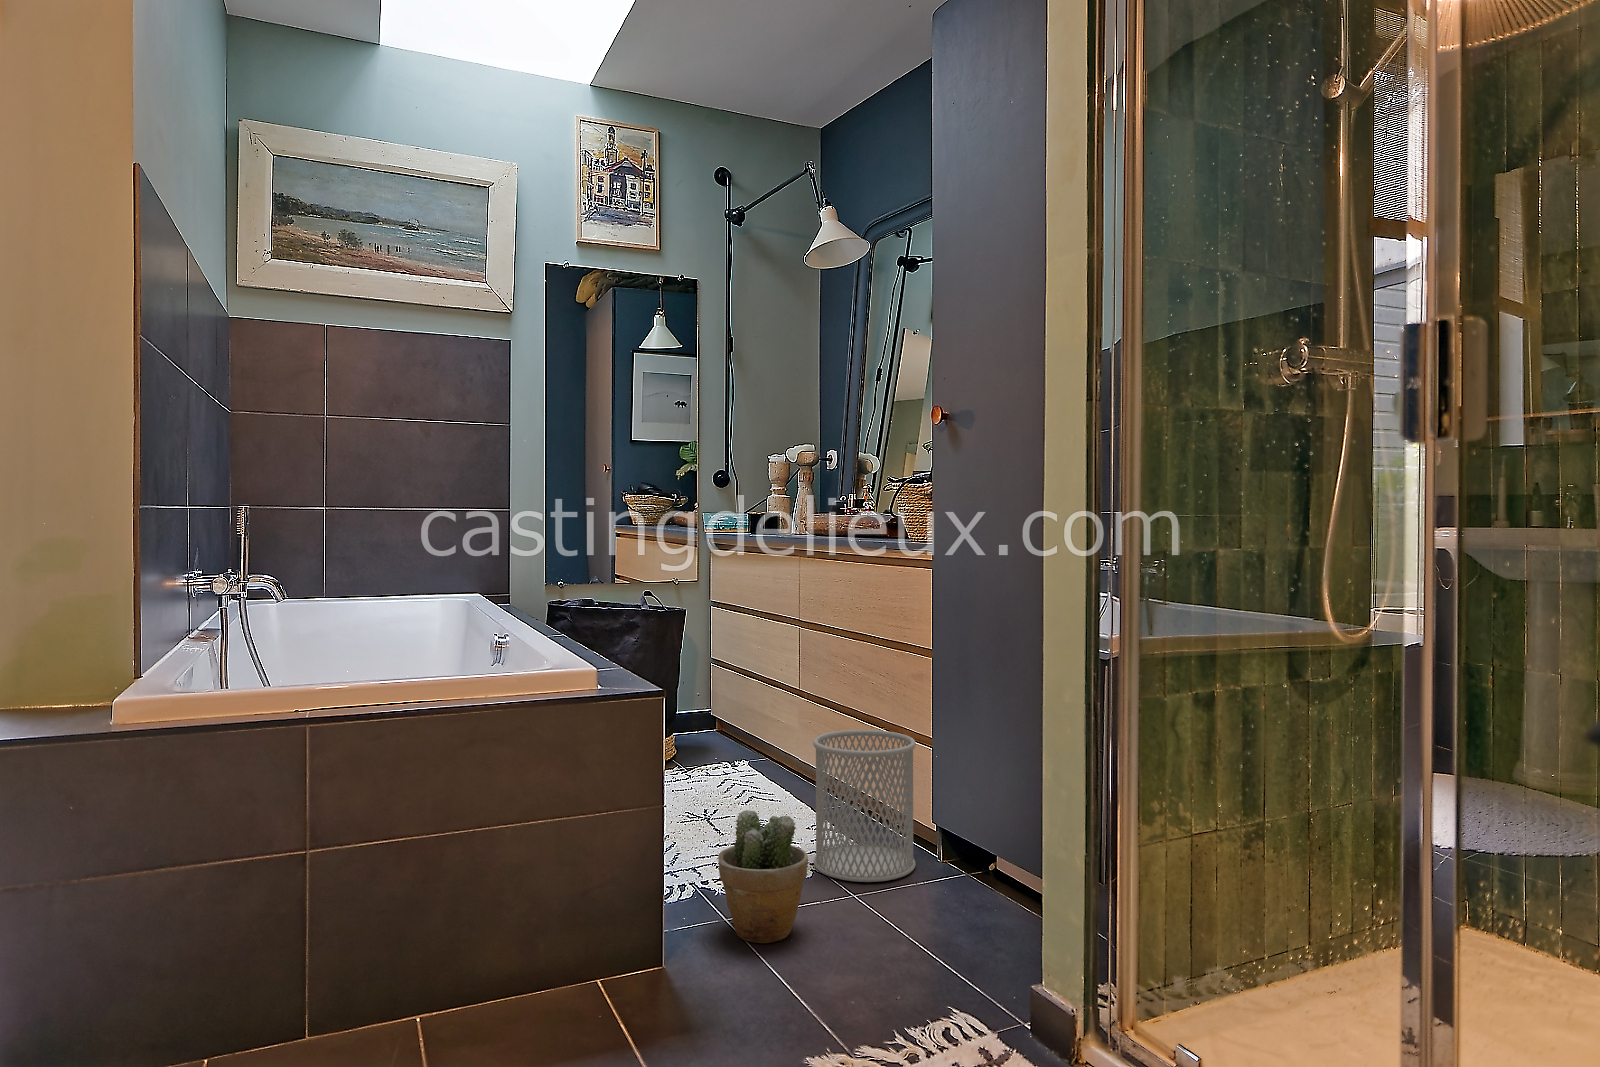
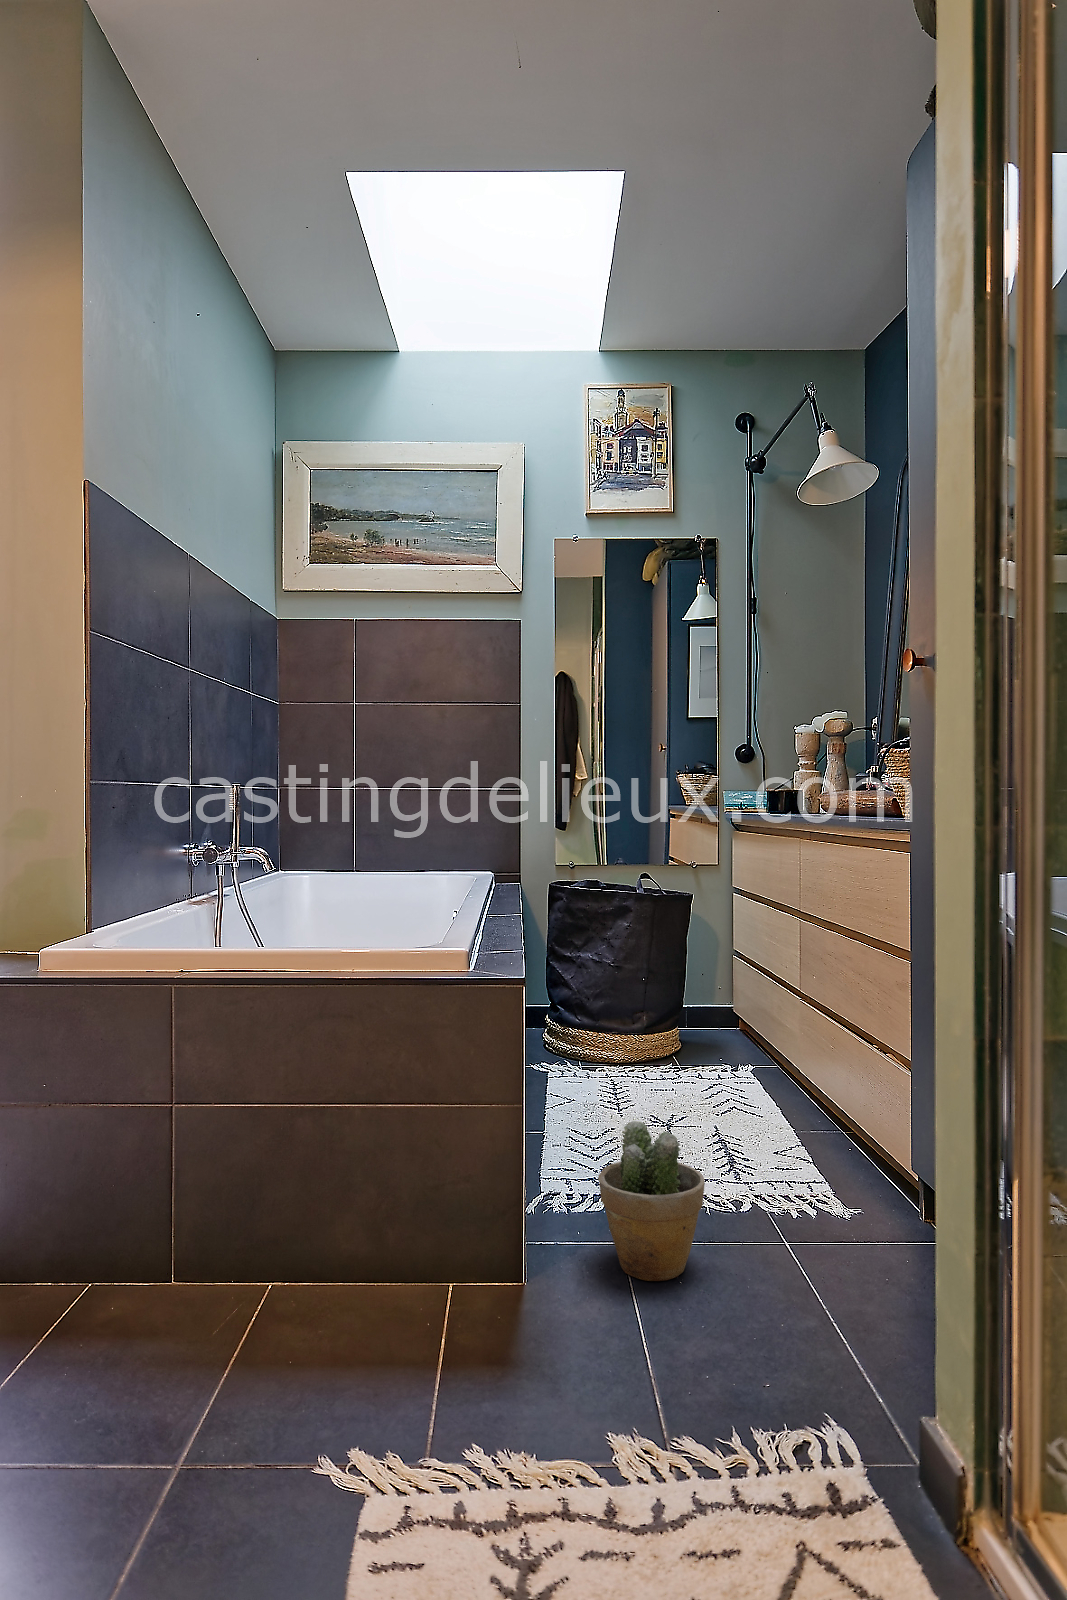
wastebasket: present [813,730,916,882] -> none [755,1038,885,1227]

